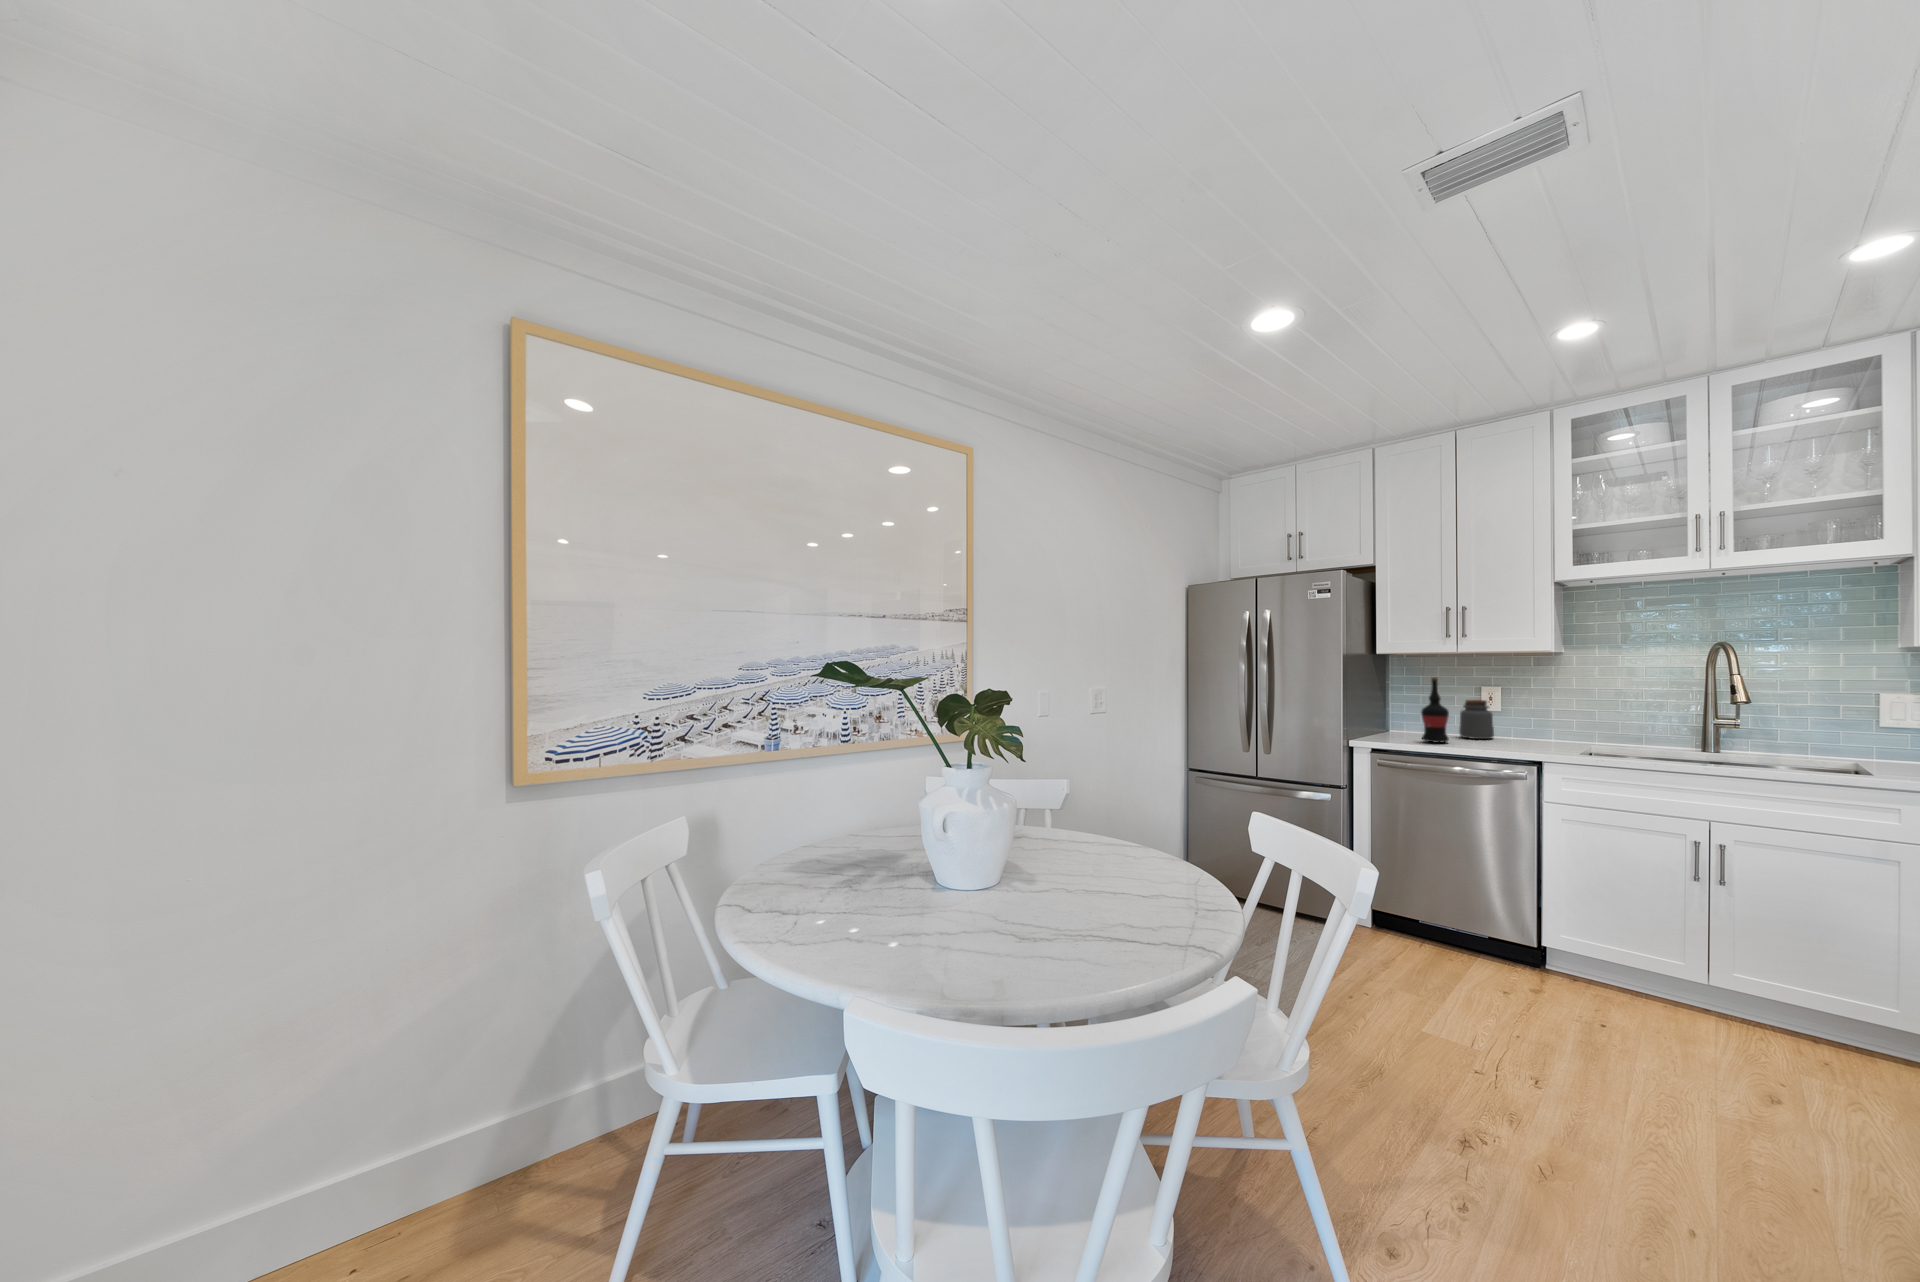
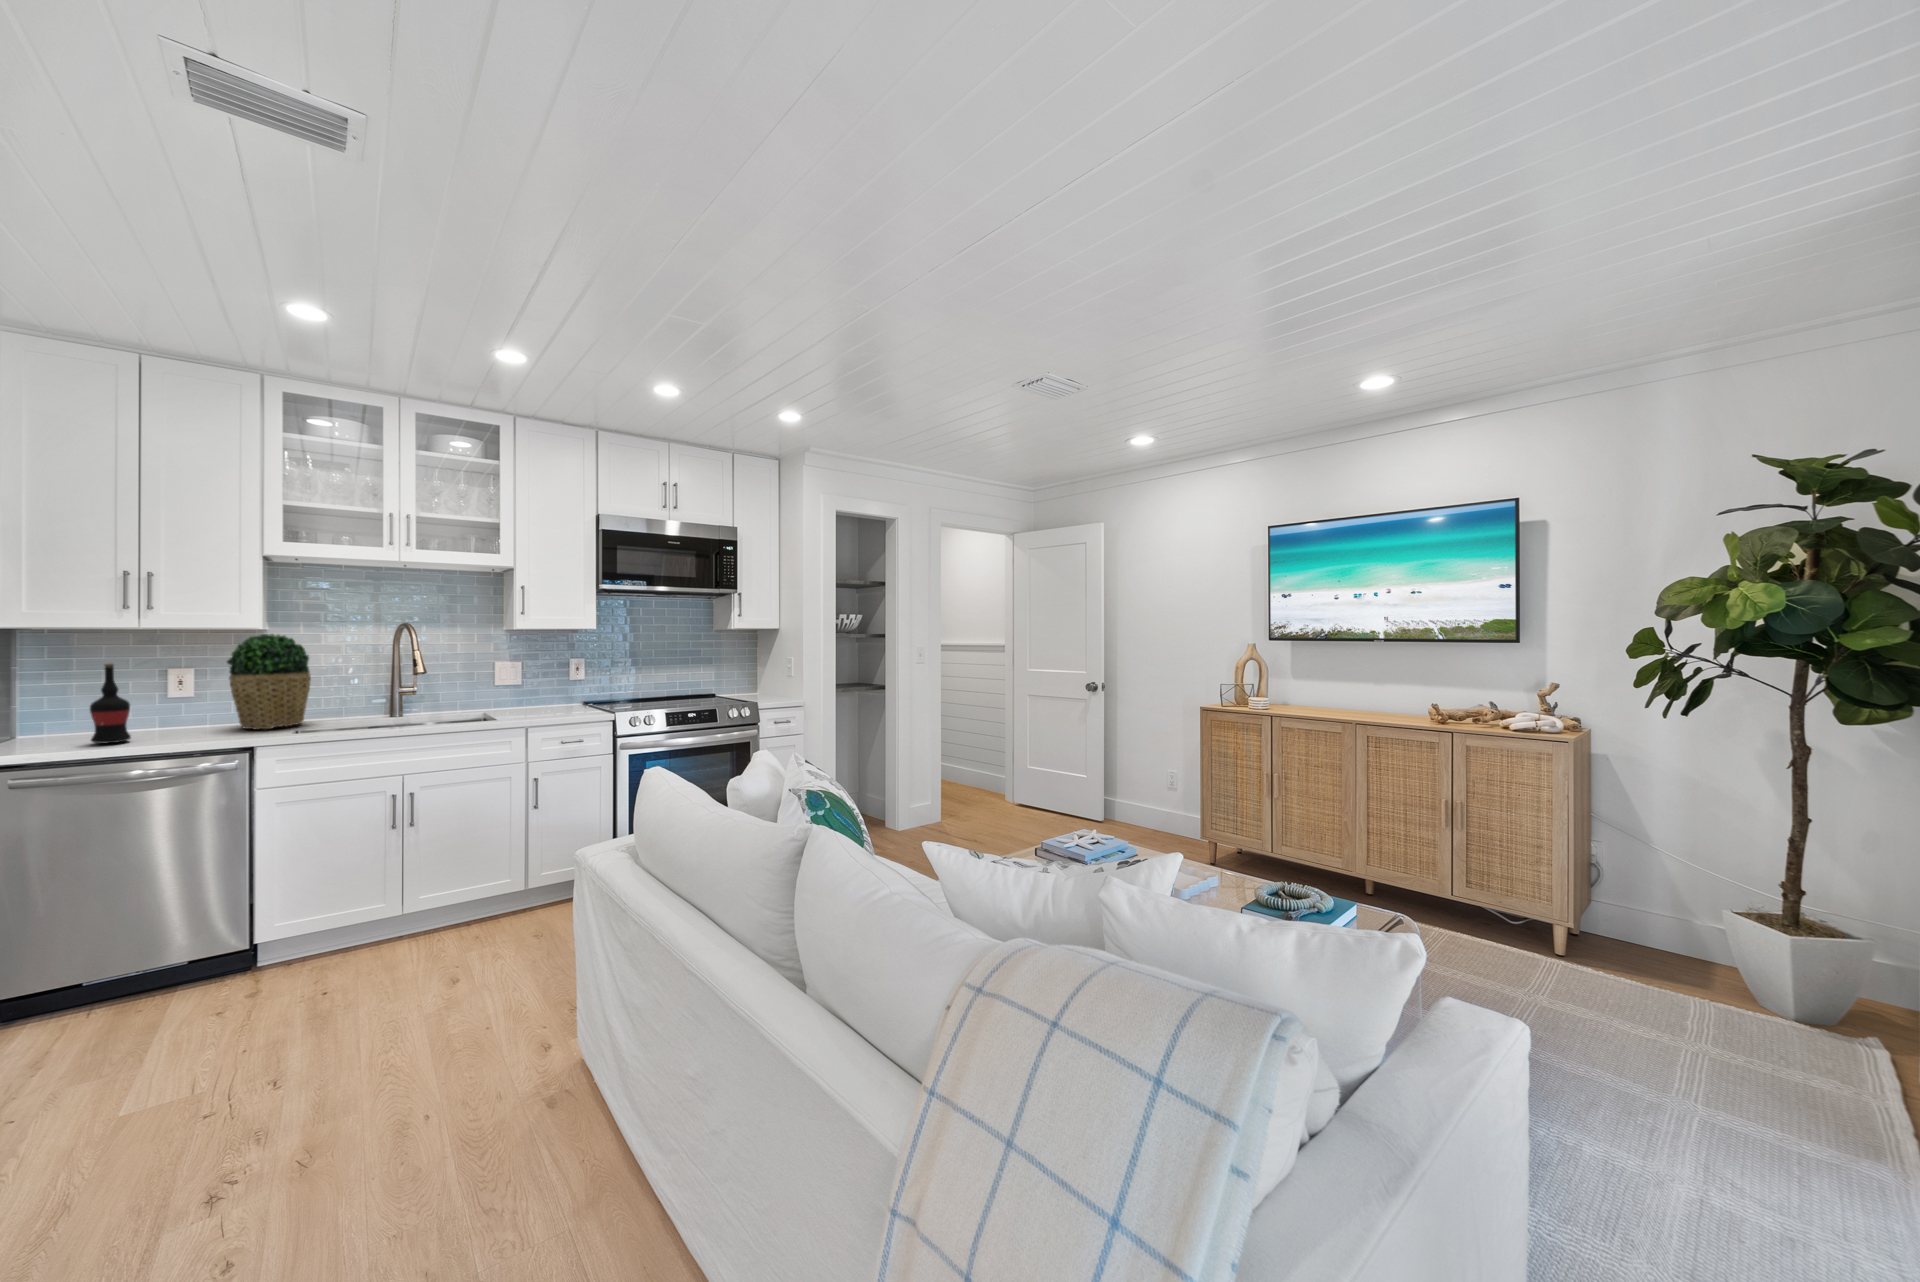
potted plant: none [1525,654,1607,748] -> present [227,634,311,729]
jar: present [1459,700,1494,739] -> none [141,686,187,732]

